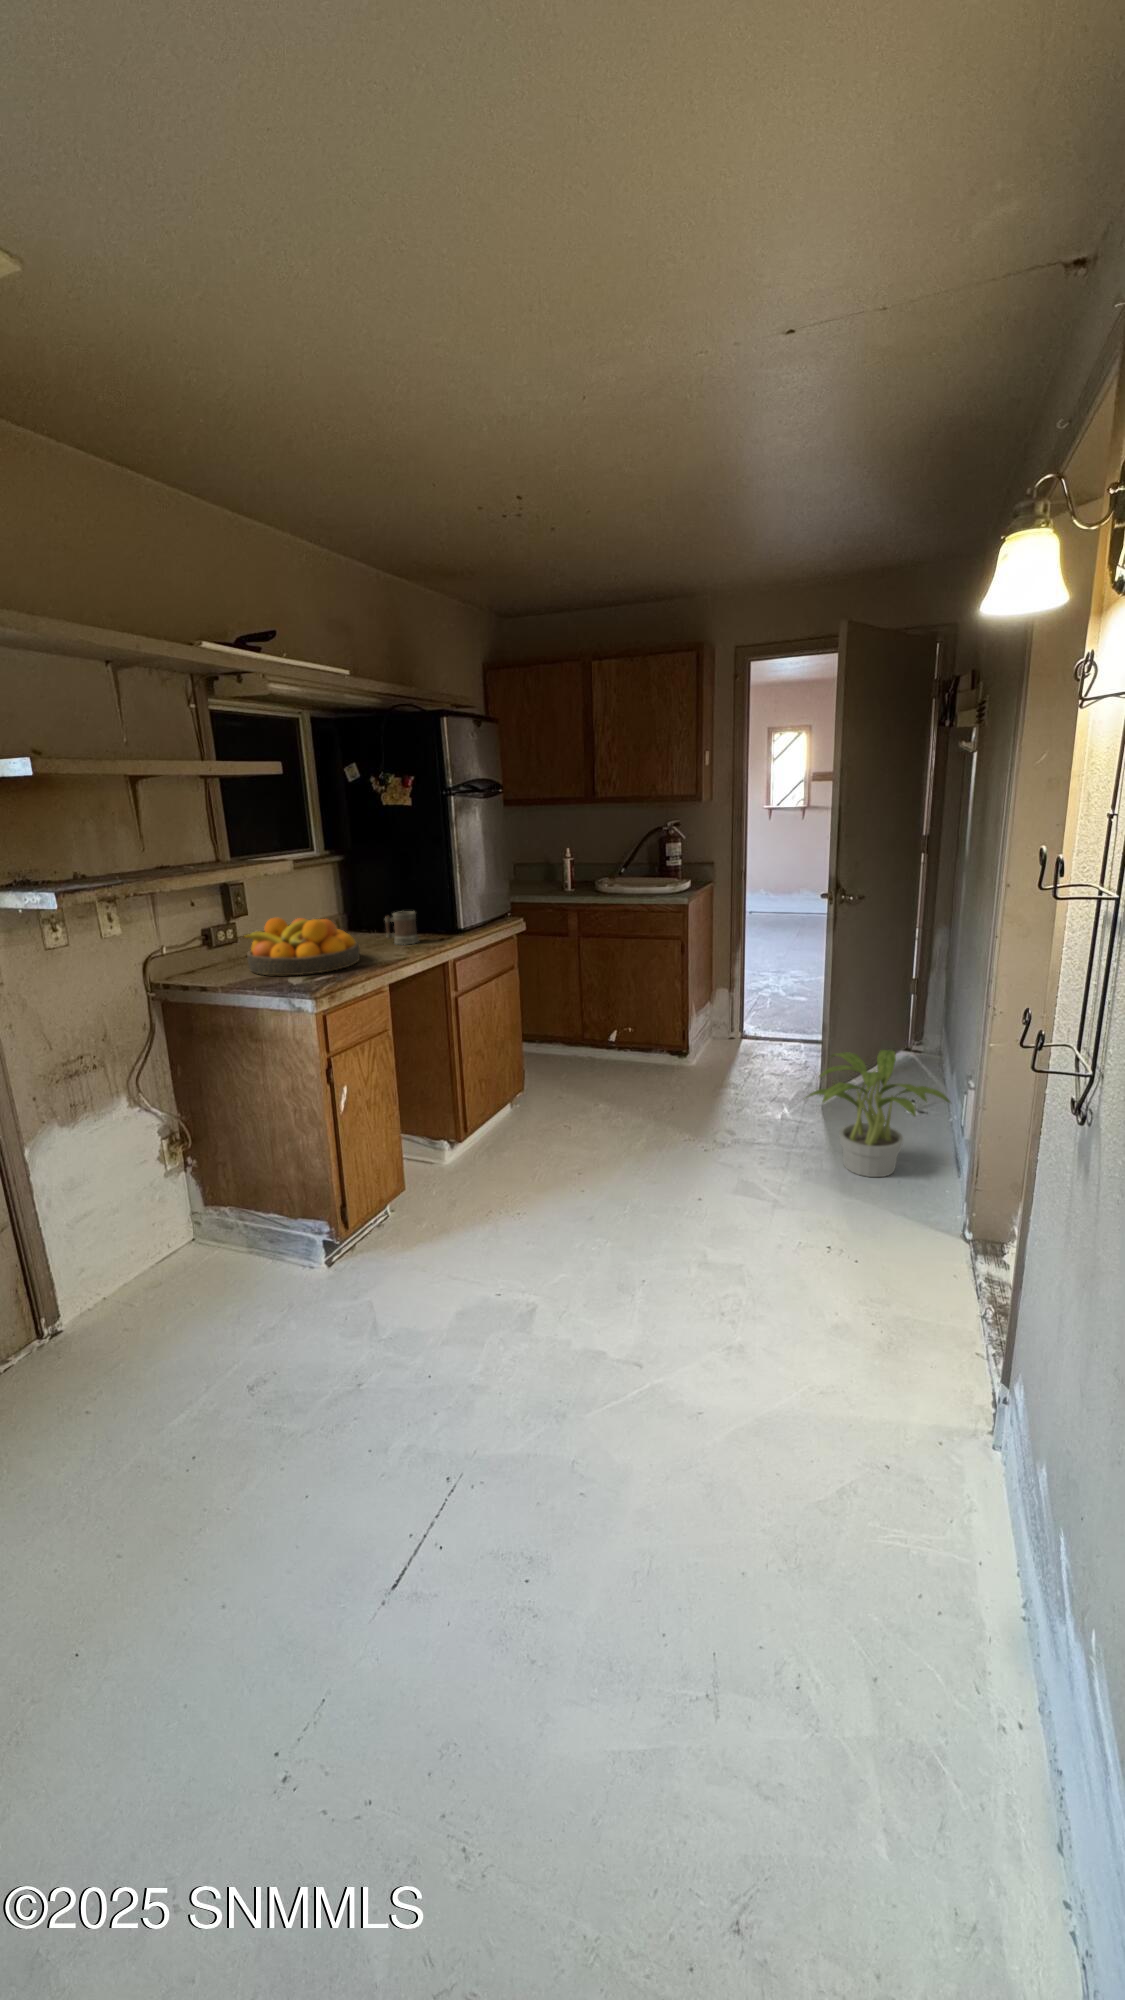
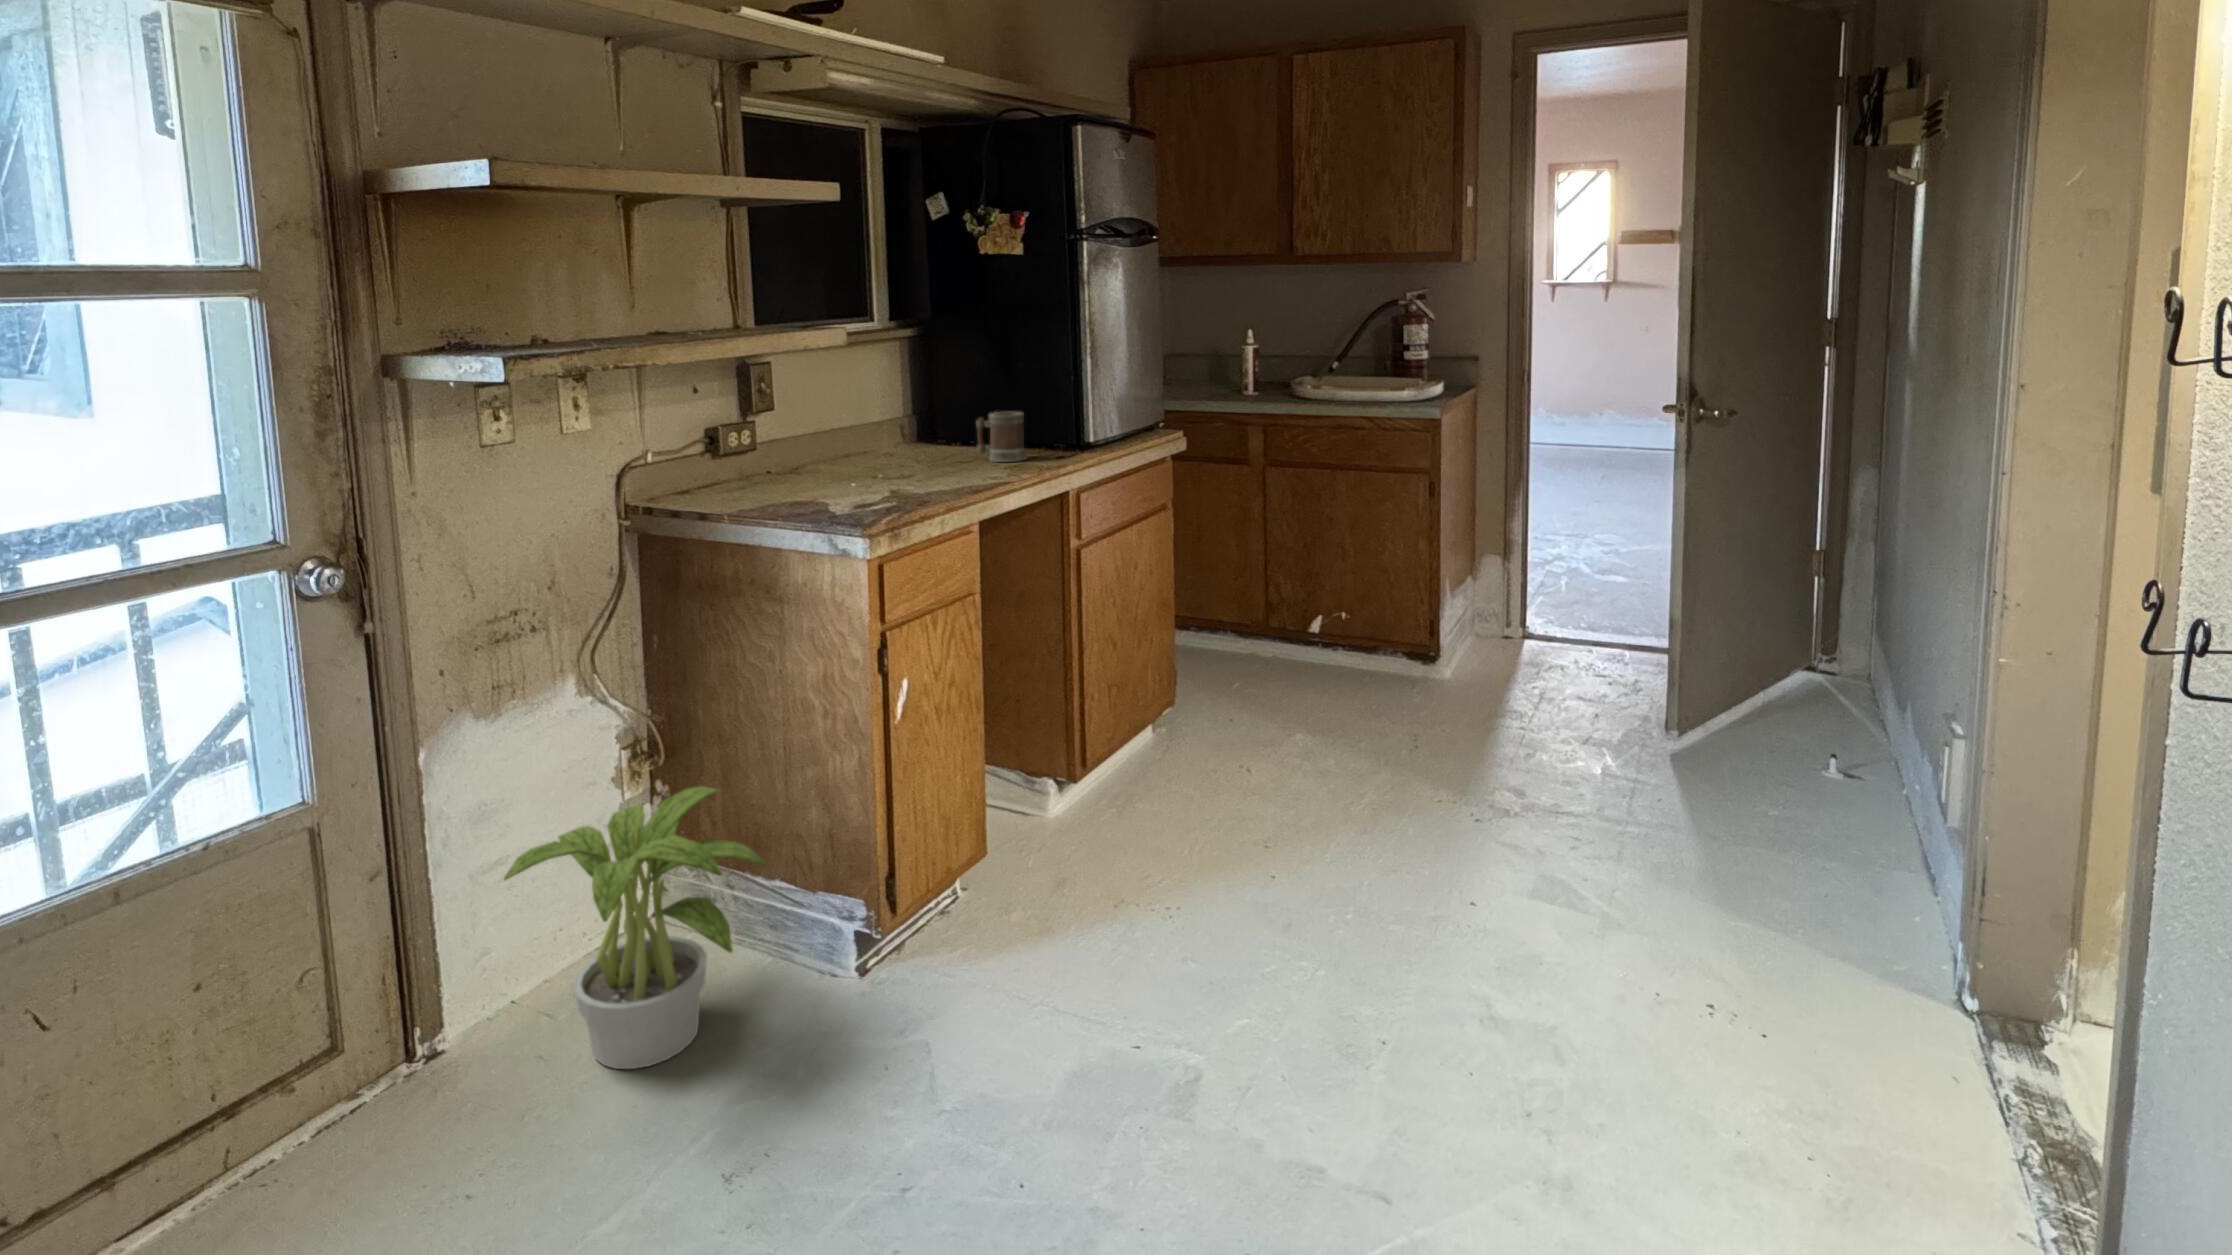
fruit bowl: present [243,918,360,975] -> none [764,412,938,499]
potted plant: present [807,1050,950,1177] -> present [504,787,766,1069]

